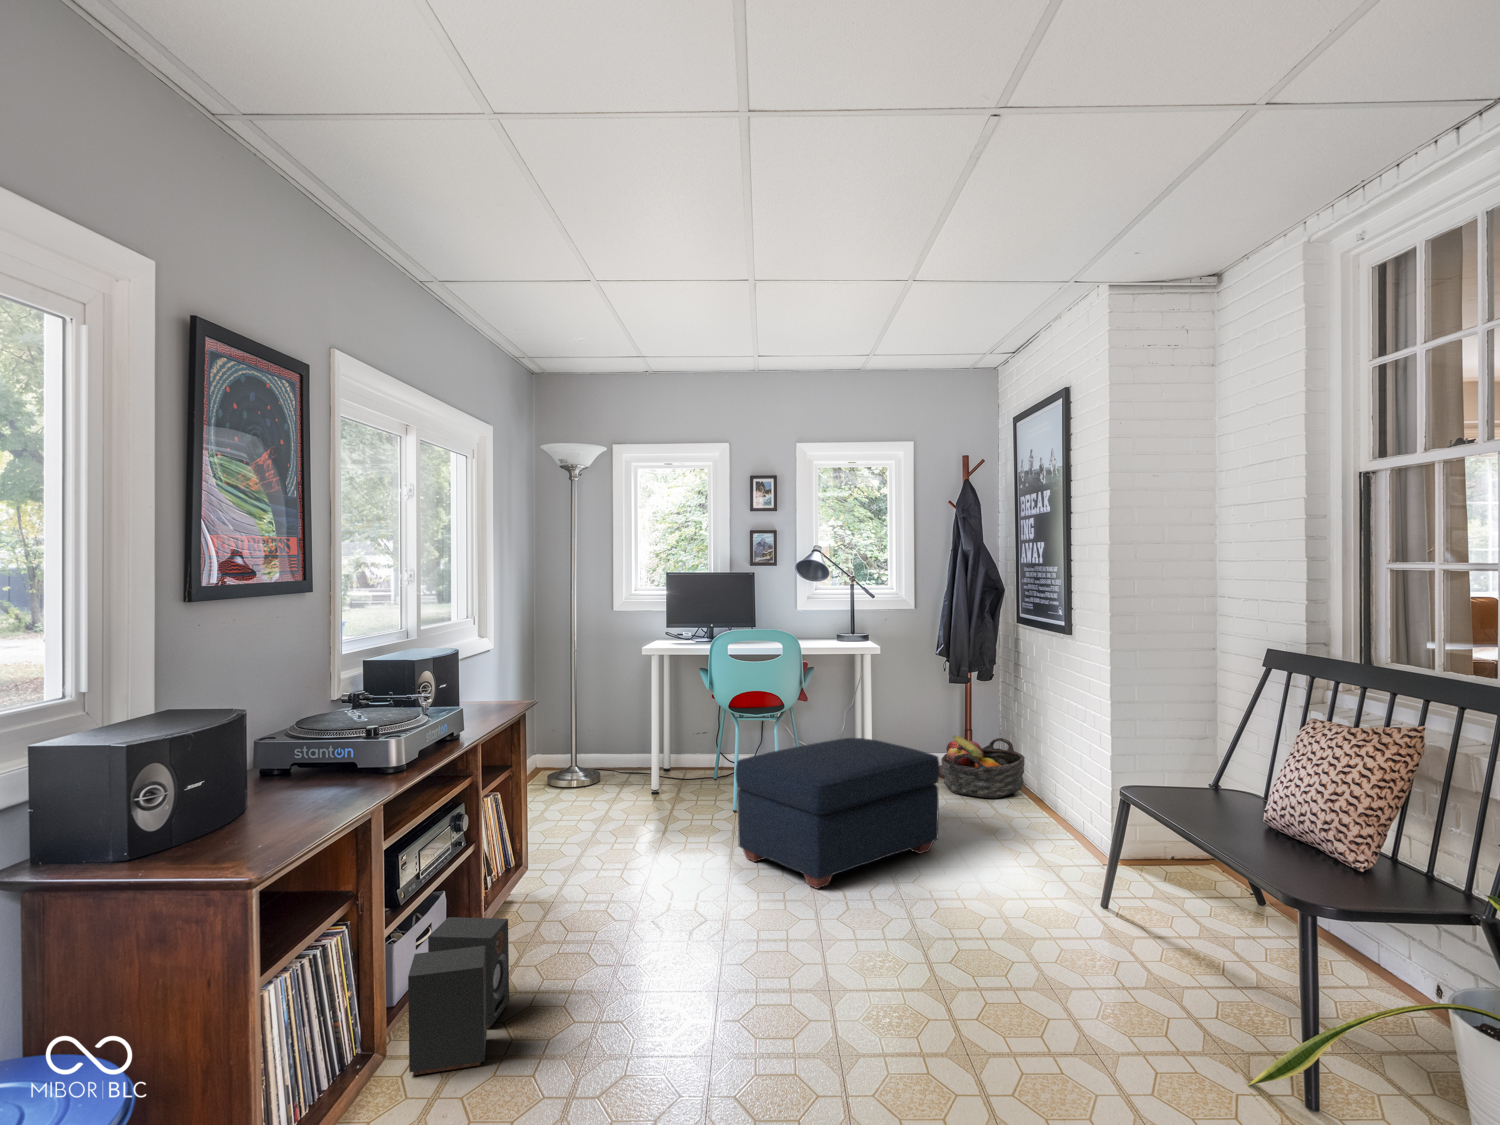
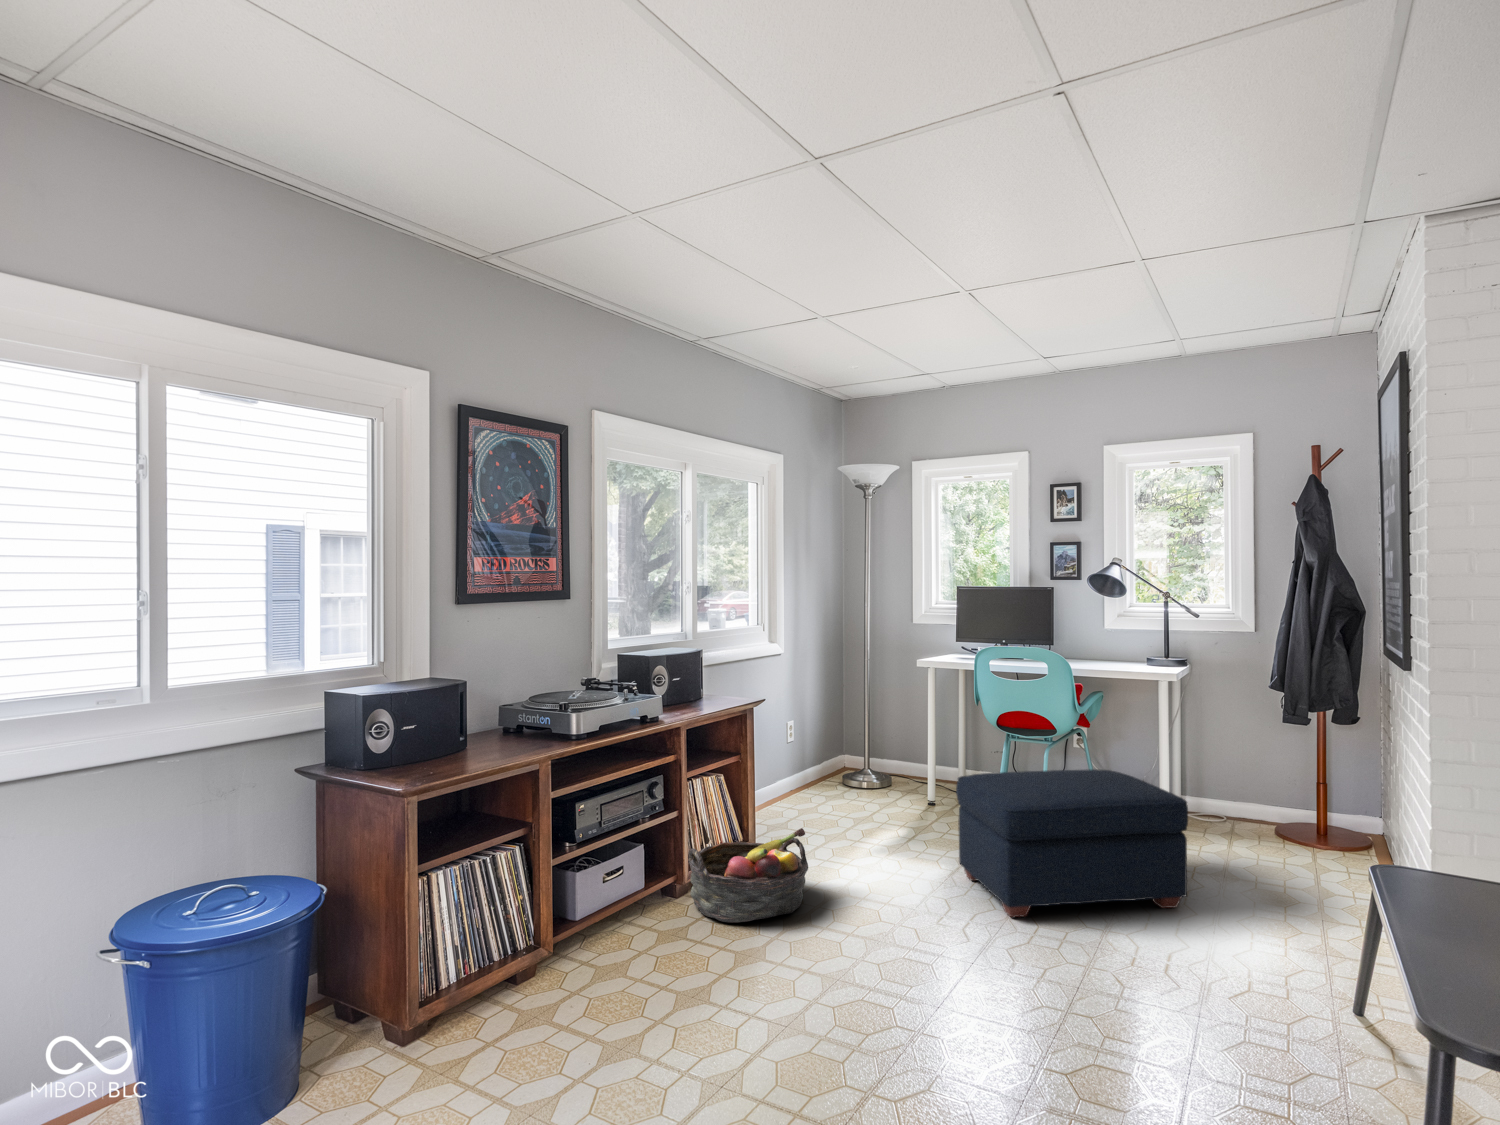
basket: present [941,735,1025,798] -> present [689,828,808,923]
speaker: present [408,917,509,1075] -> none [571,864,672,981]

